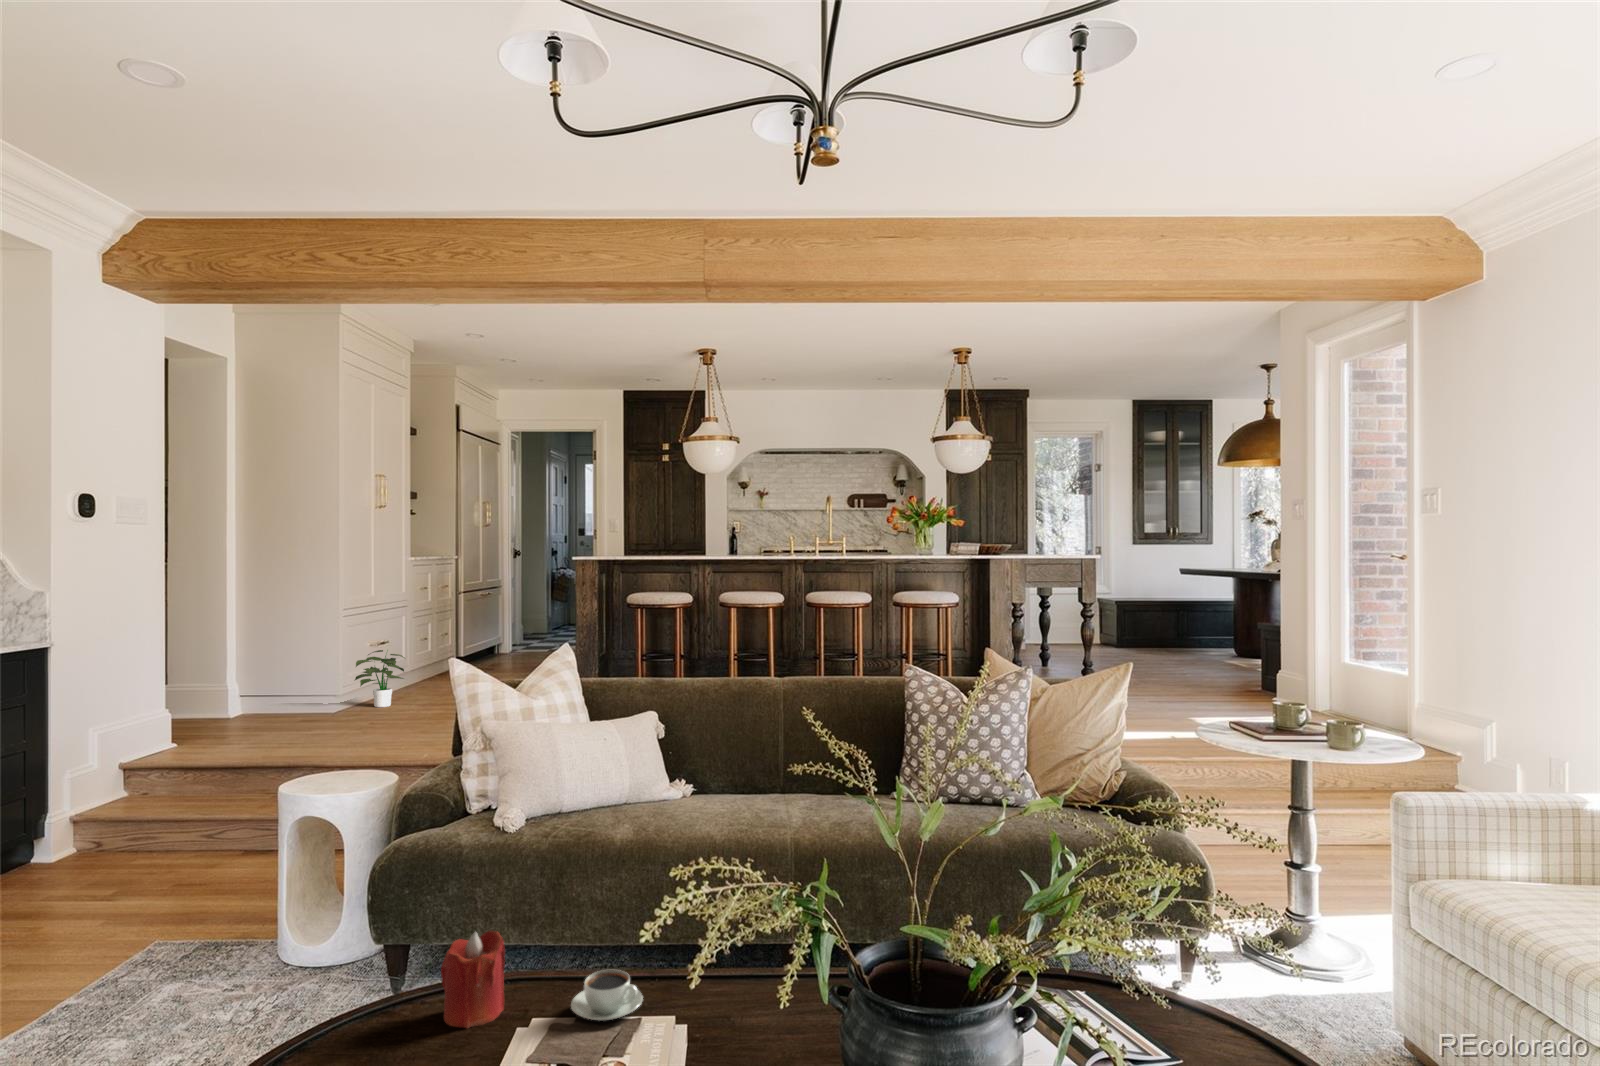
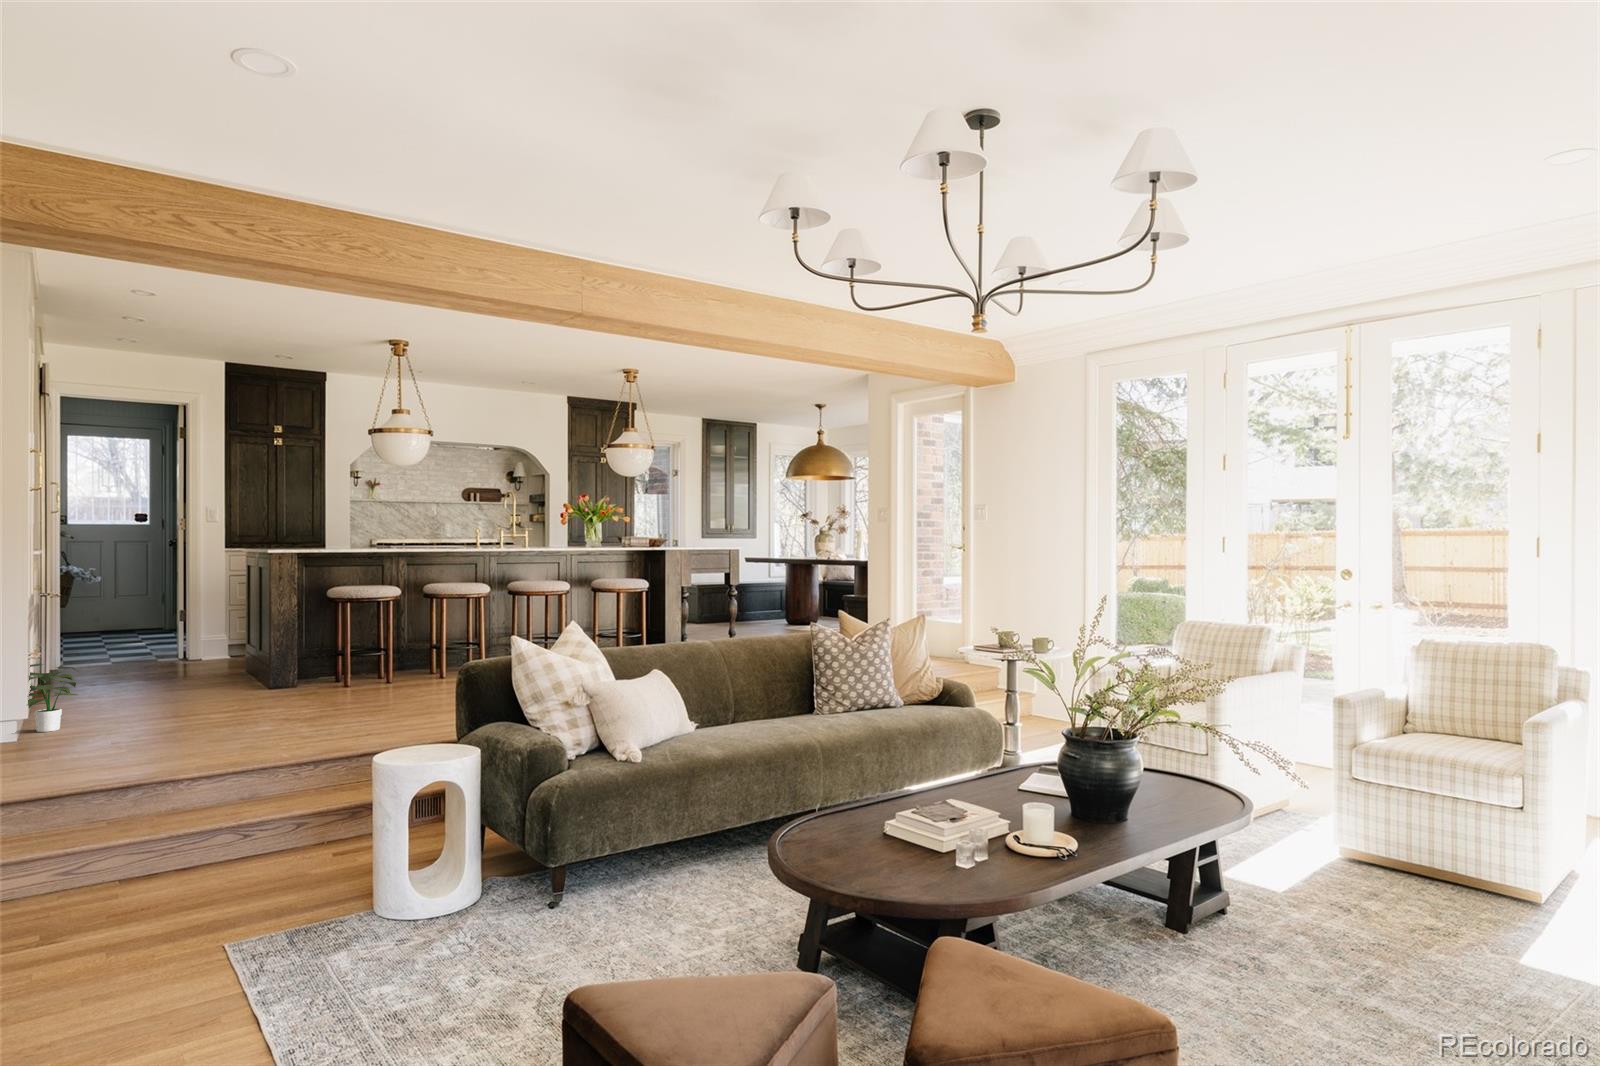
candle: present [441,931,505,1028] -> none [832,784,868,841]
coffee cup: present [571,970,643,1021] -> none [886,796,929,822]

